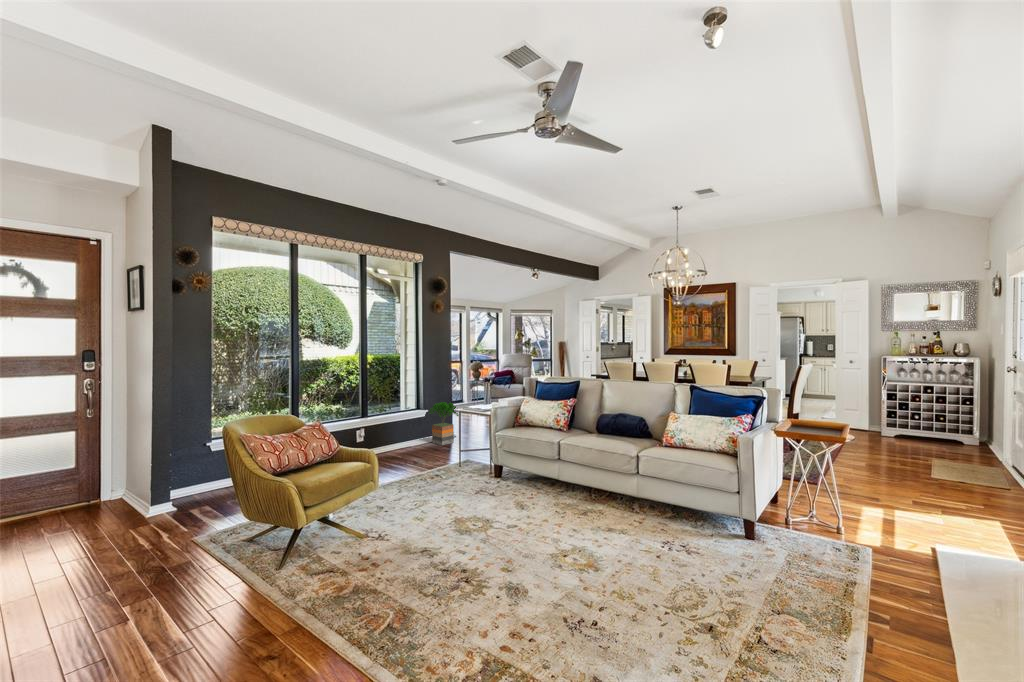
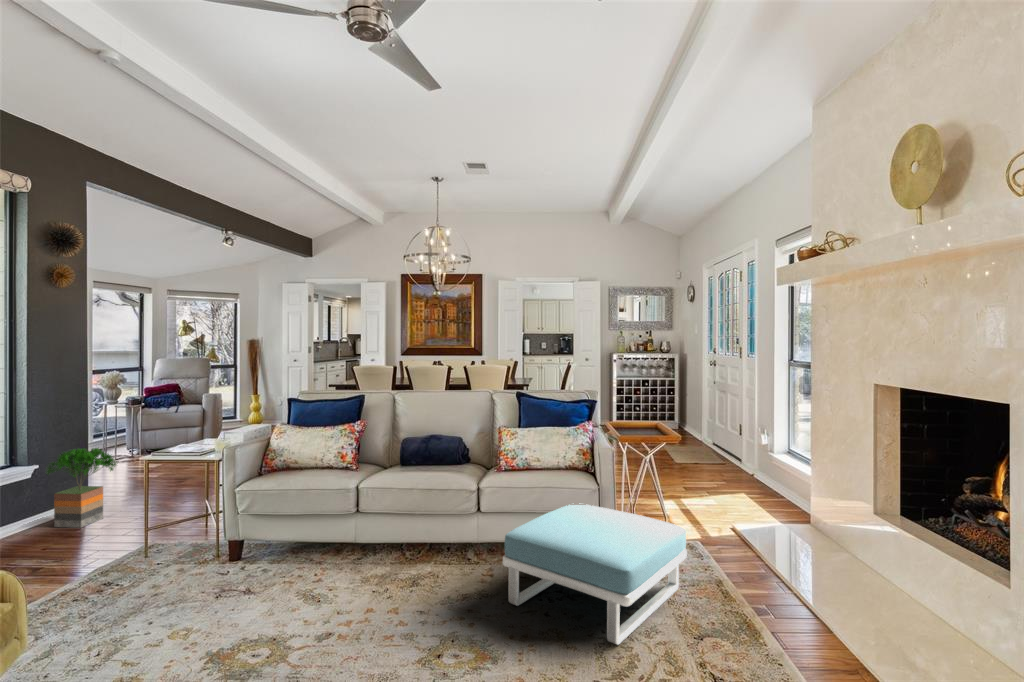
footstool: none [635,482,809,594] -> present [503,503,687,645]

